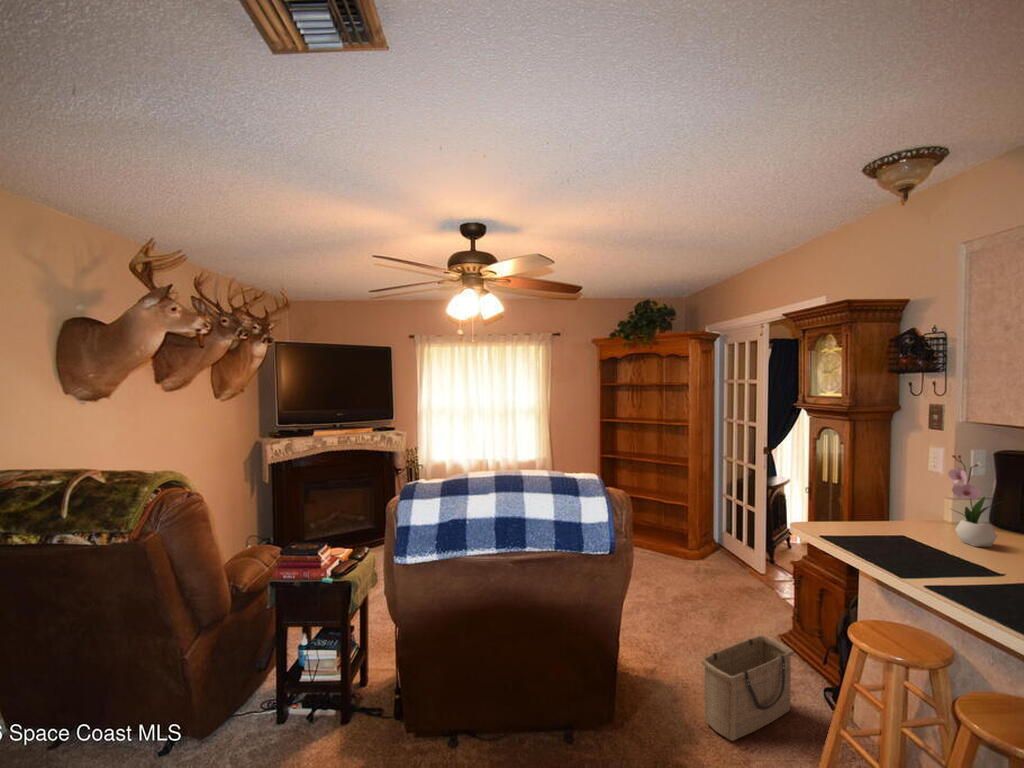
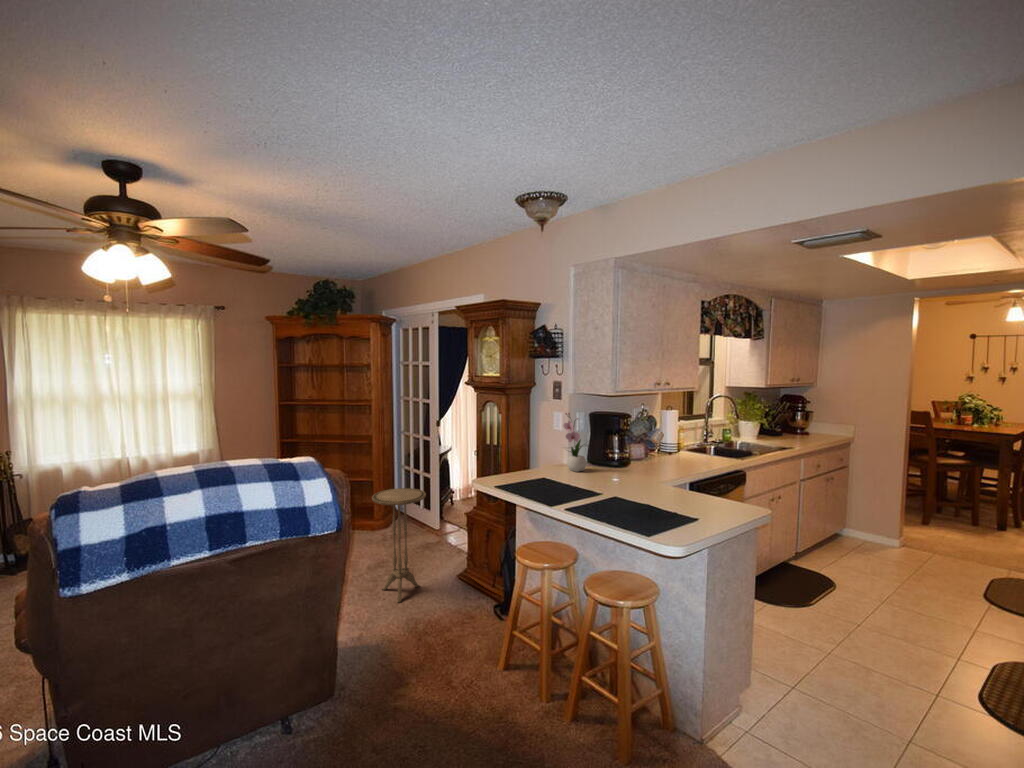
side table: none [674,521,737,652] -> present [372,488,426,603]
basket: present [701,635,794,741] -> none [410,571,474,663]

